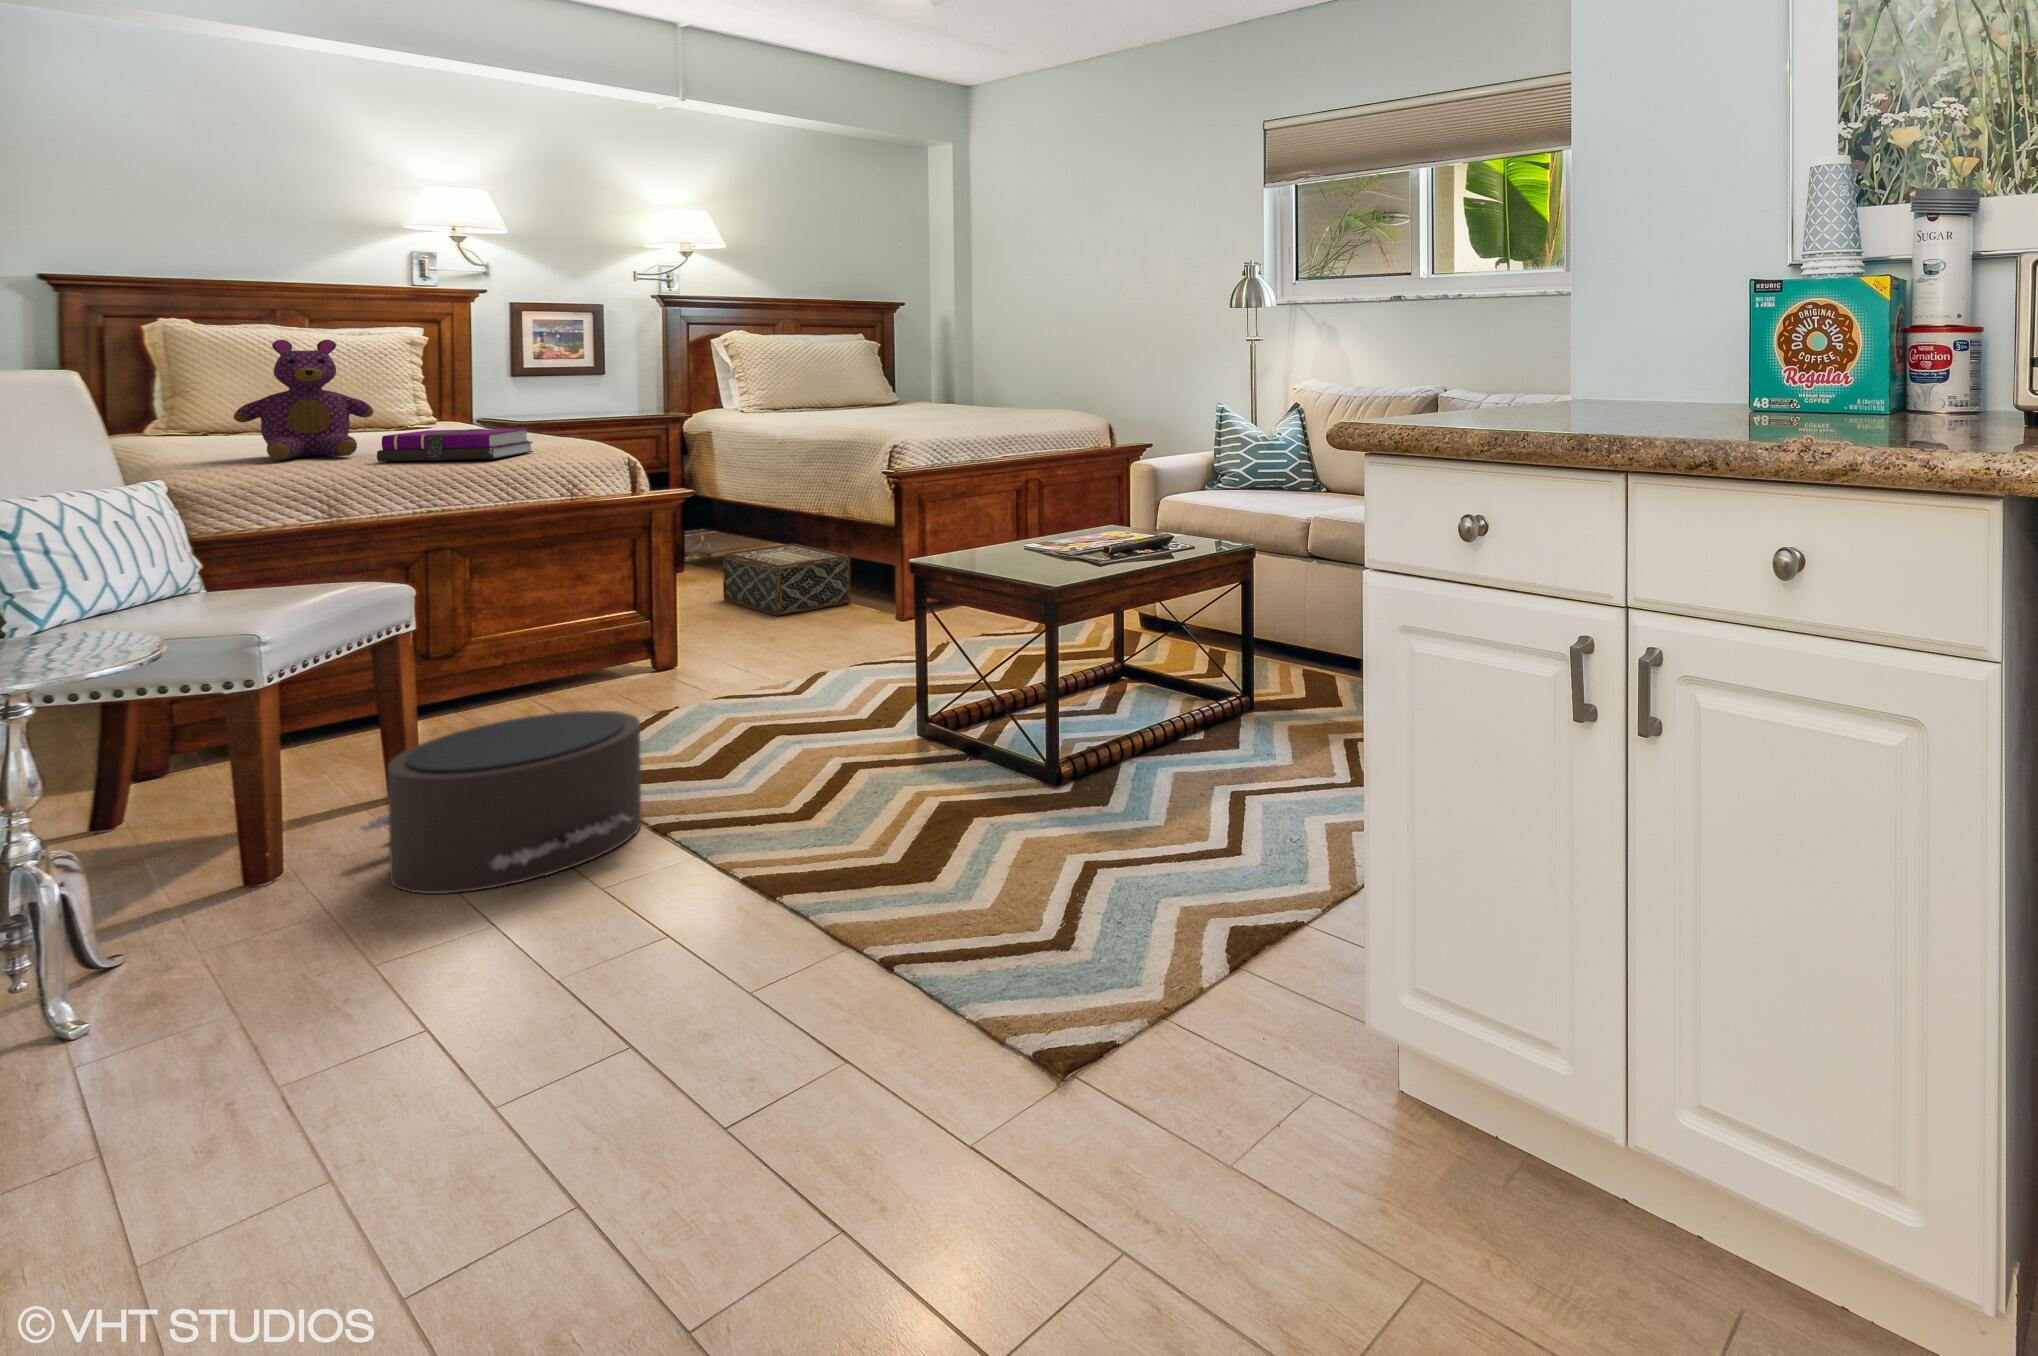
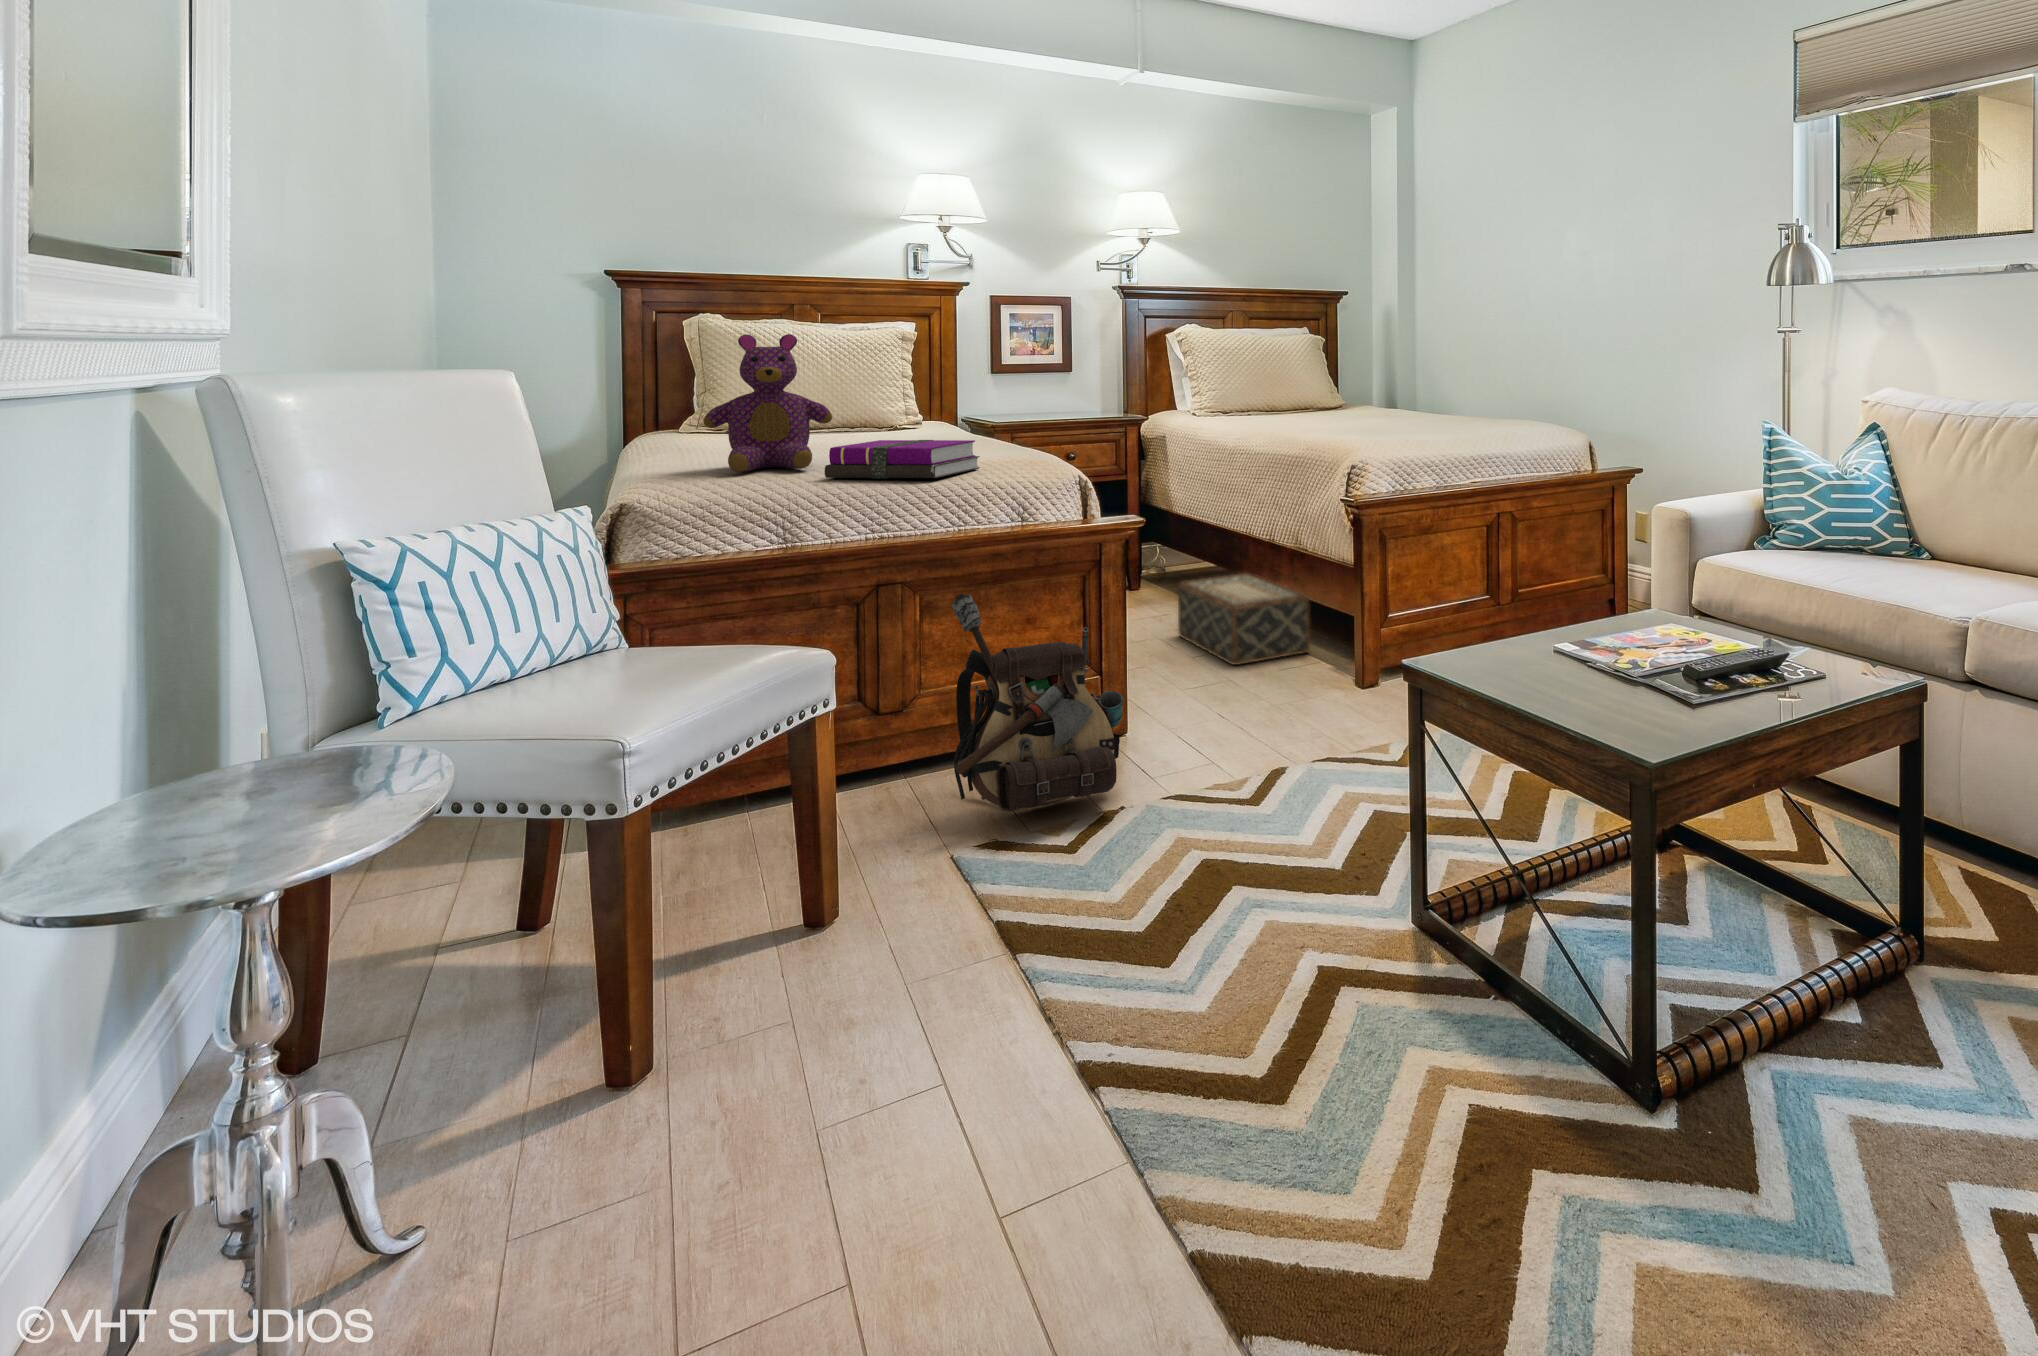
backpack: none [515,548,676,714] -> present [952,593,1123,811]
pouf: present [360,711,641,894] -> none [727,862,1062,1178]

